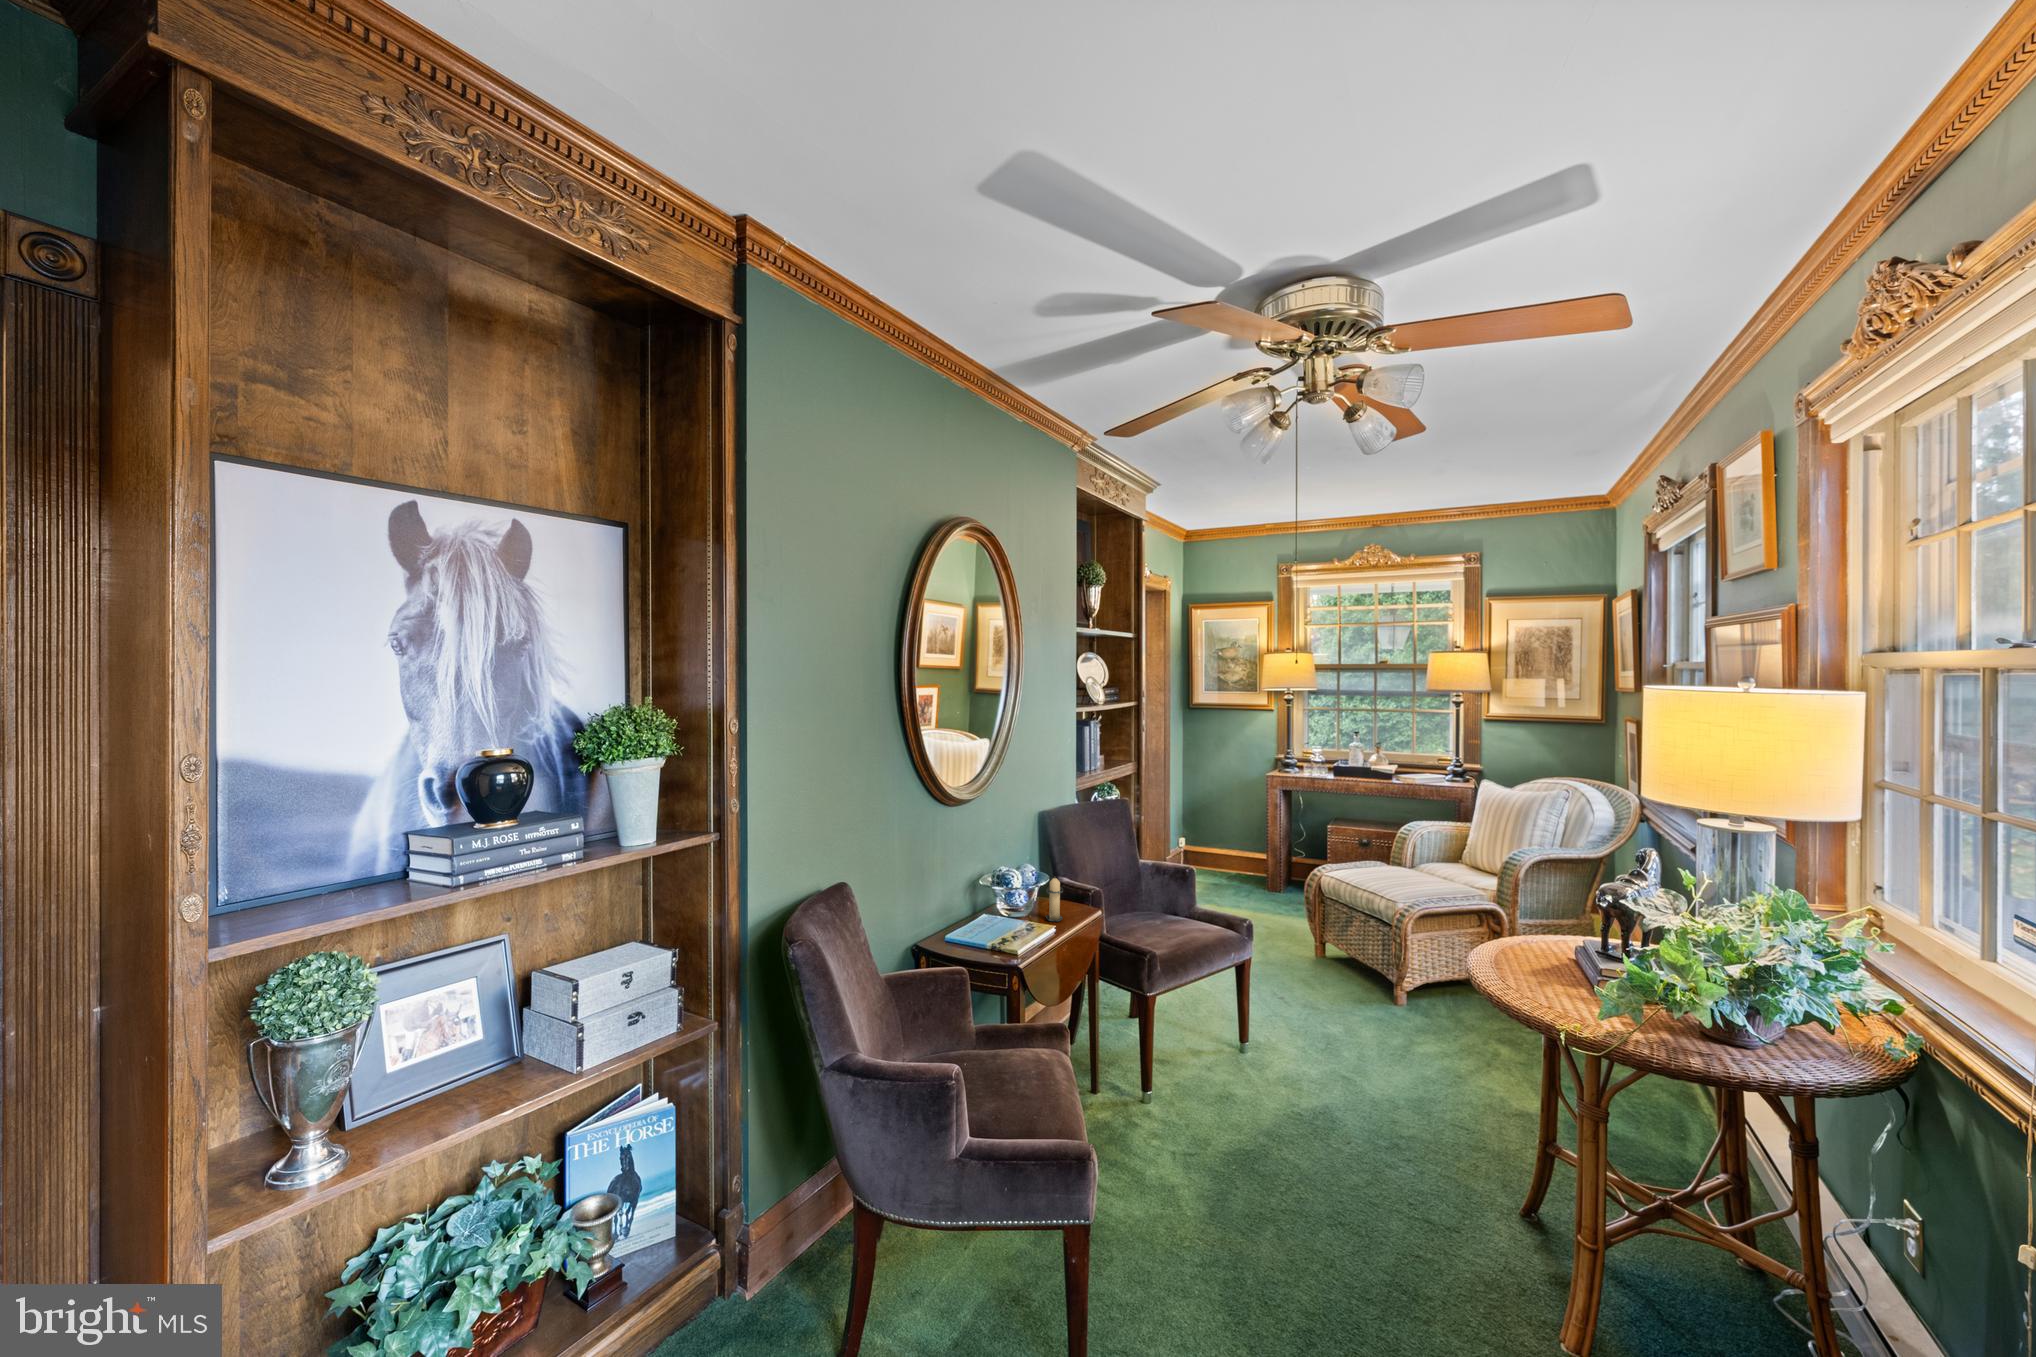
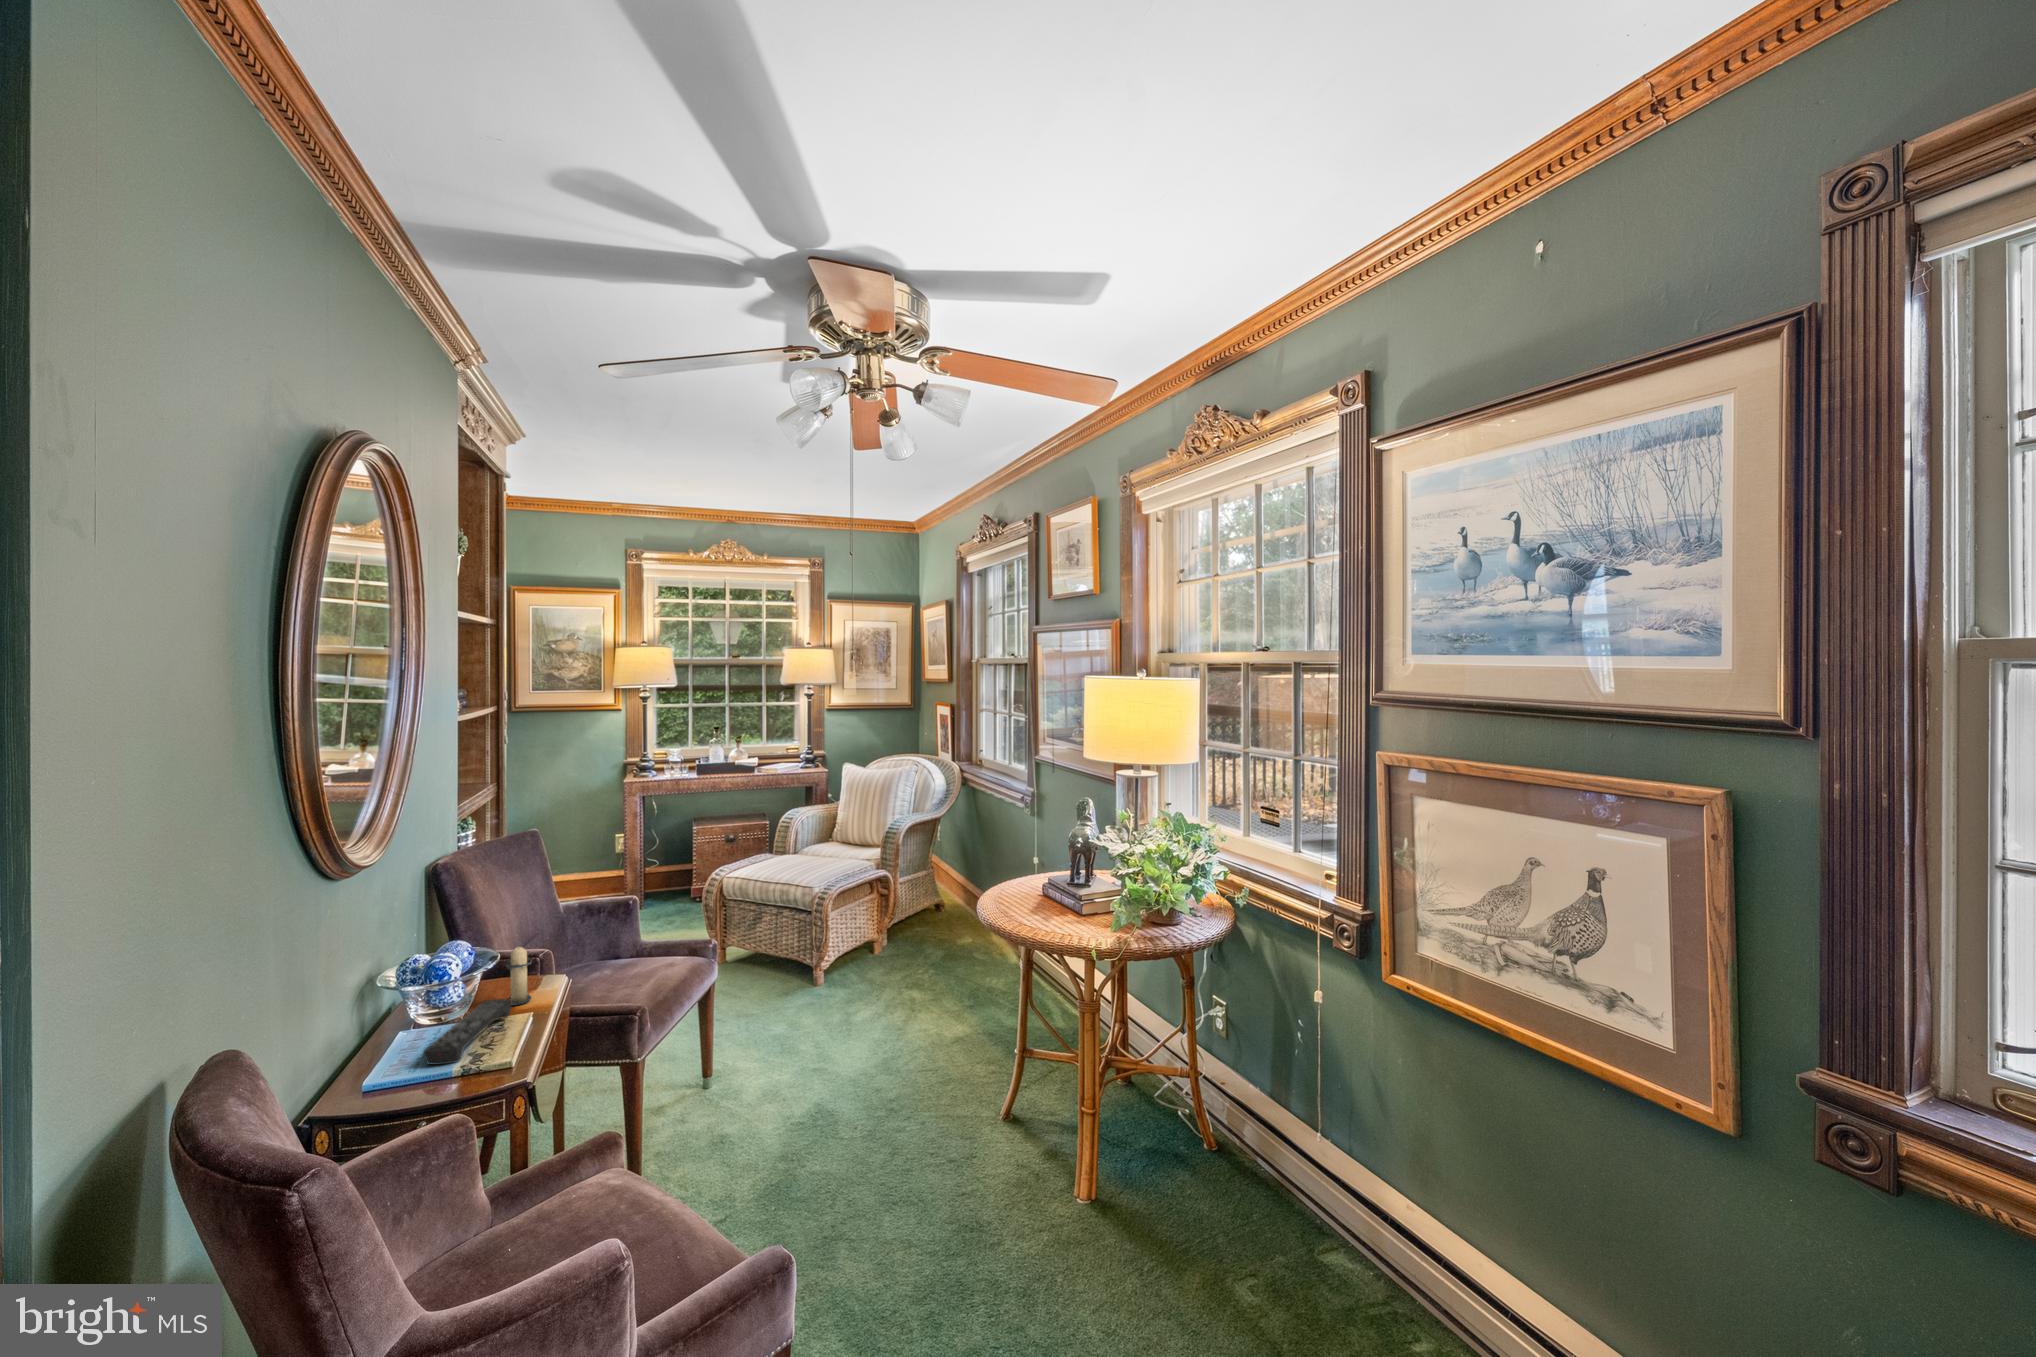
remote control: none [970,911,1041,945] -> present [423,999,512,1065]

